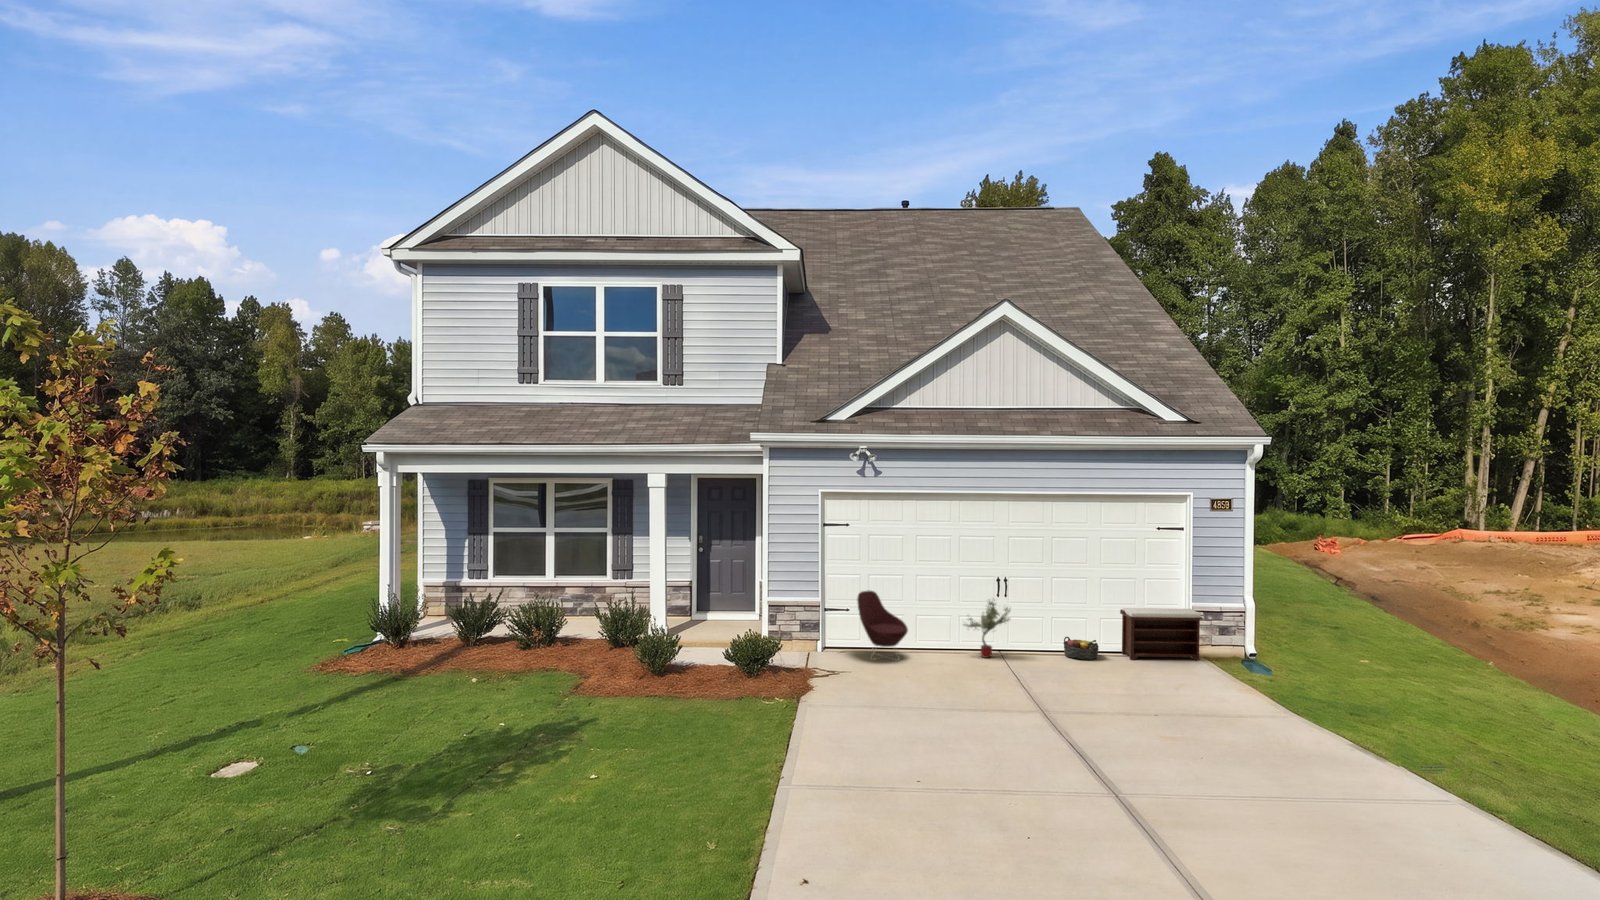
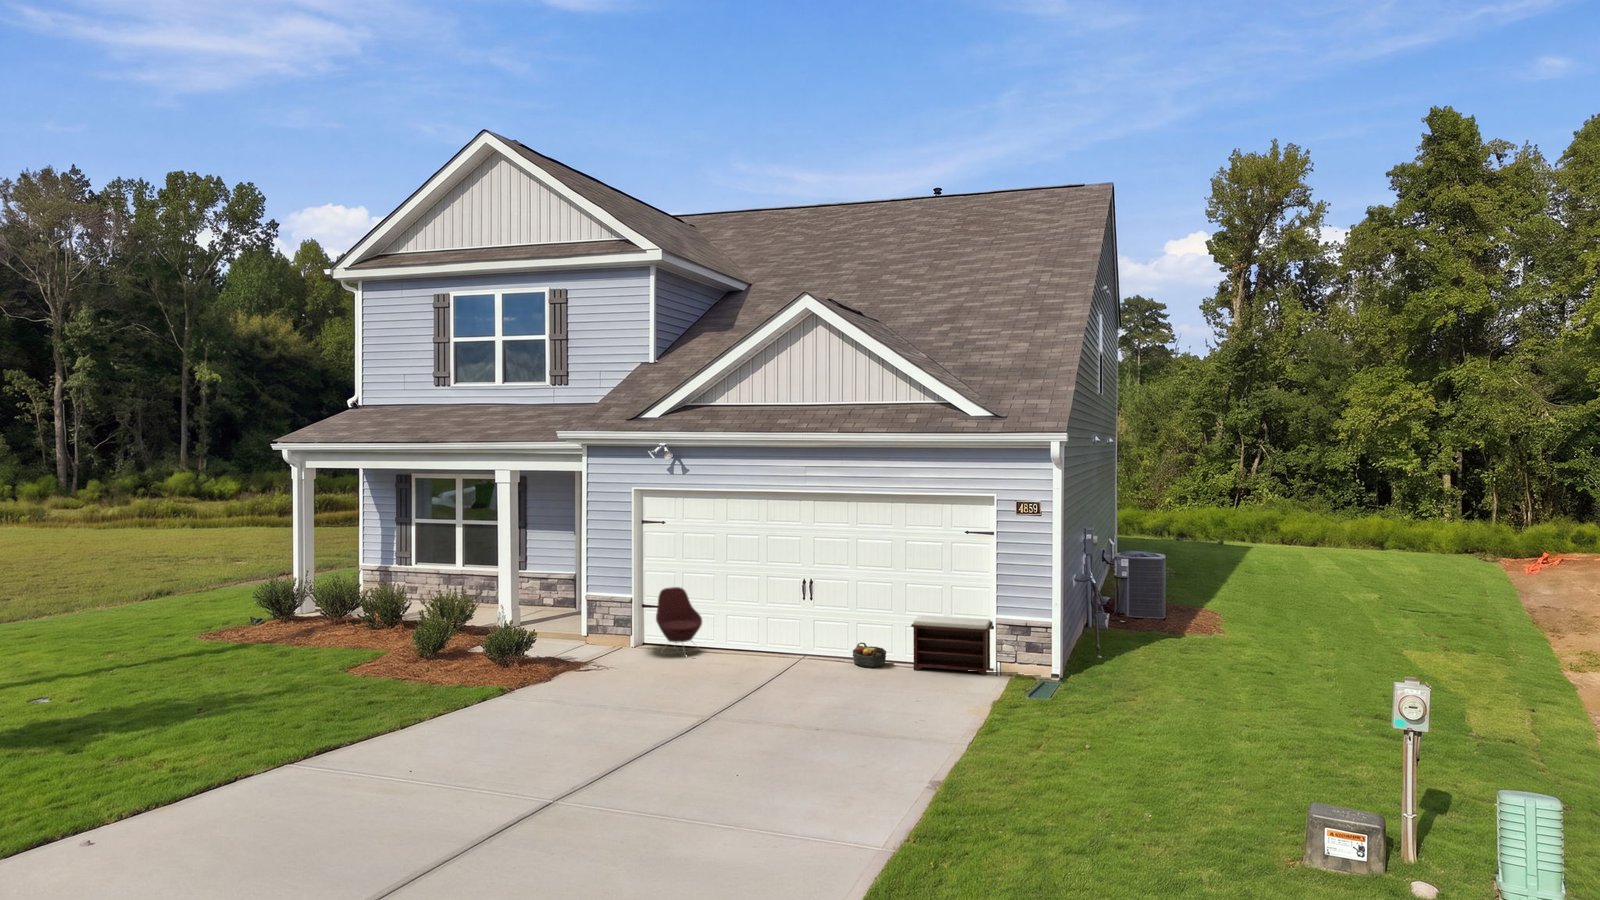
potted tree: present [964,600,1010,658] -> none [752,599,797,659]

